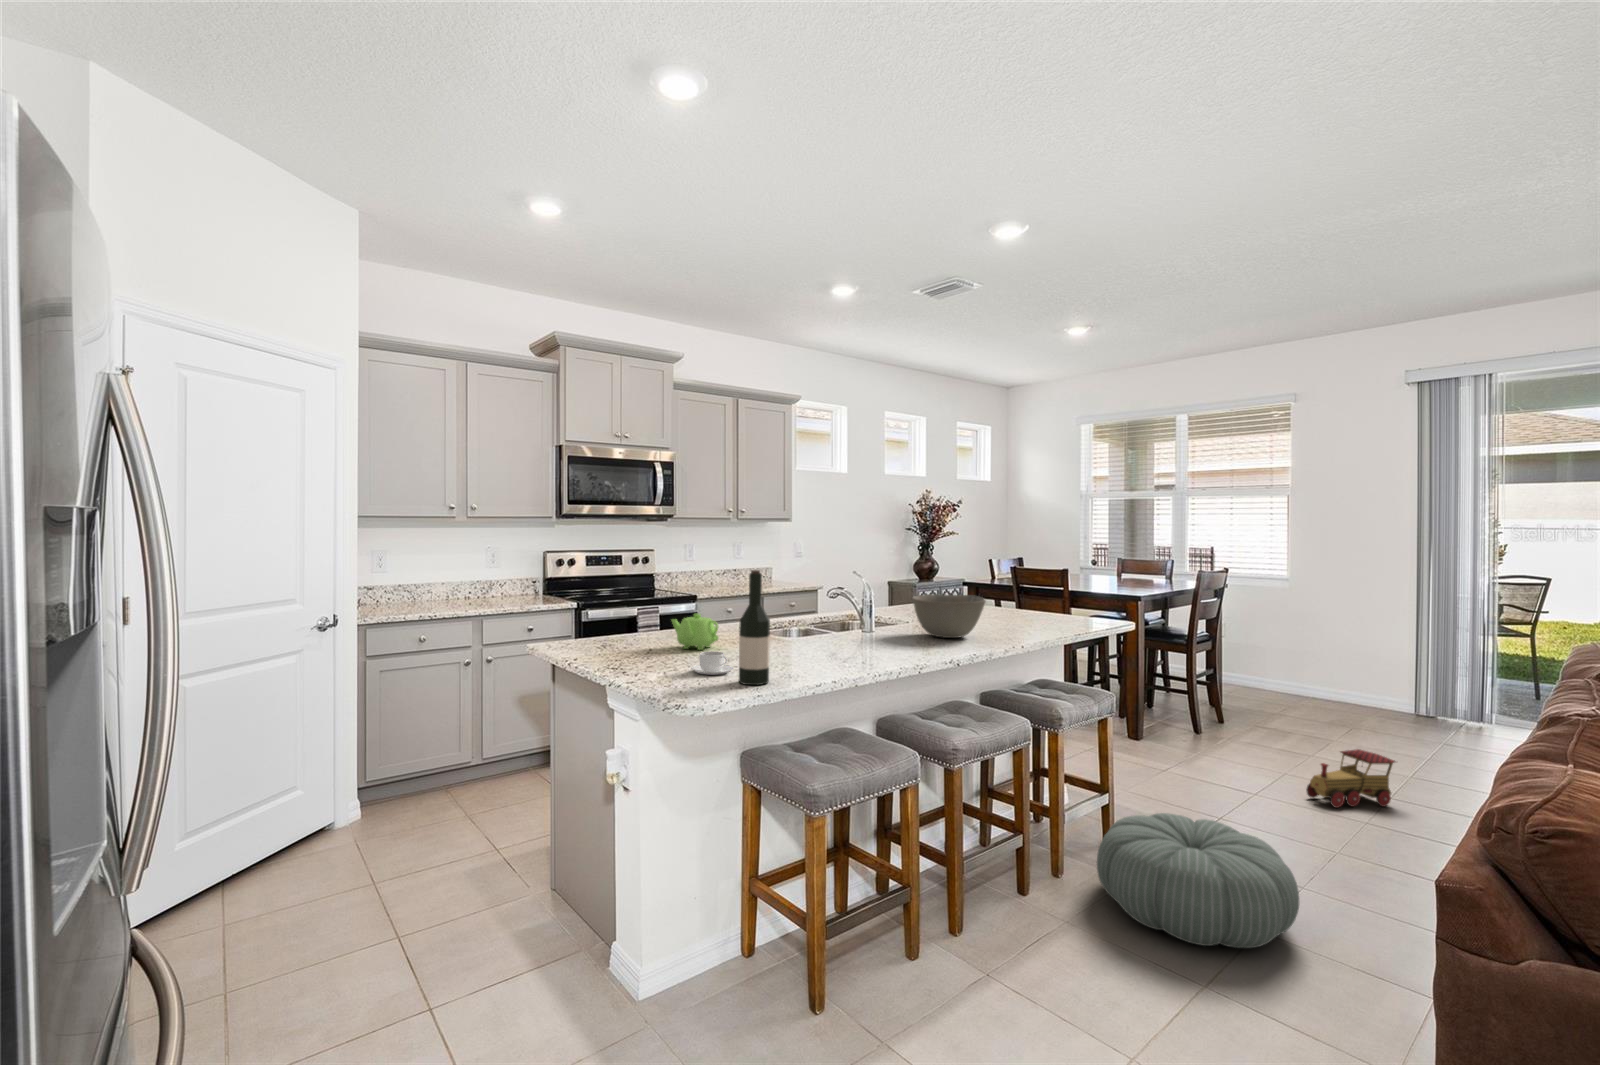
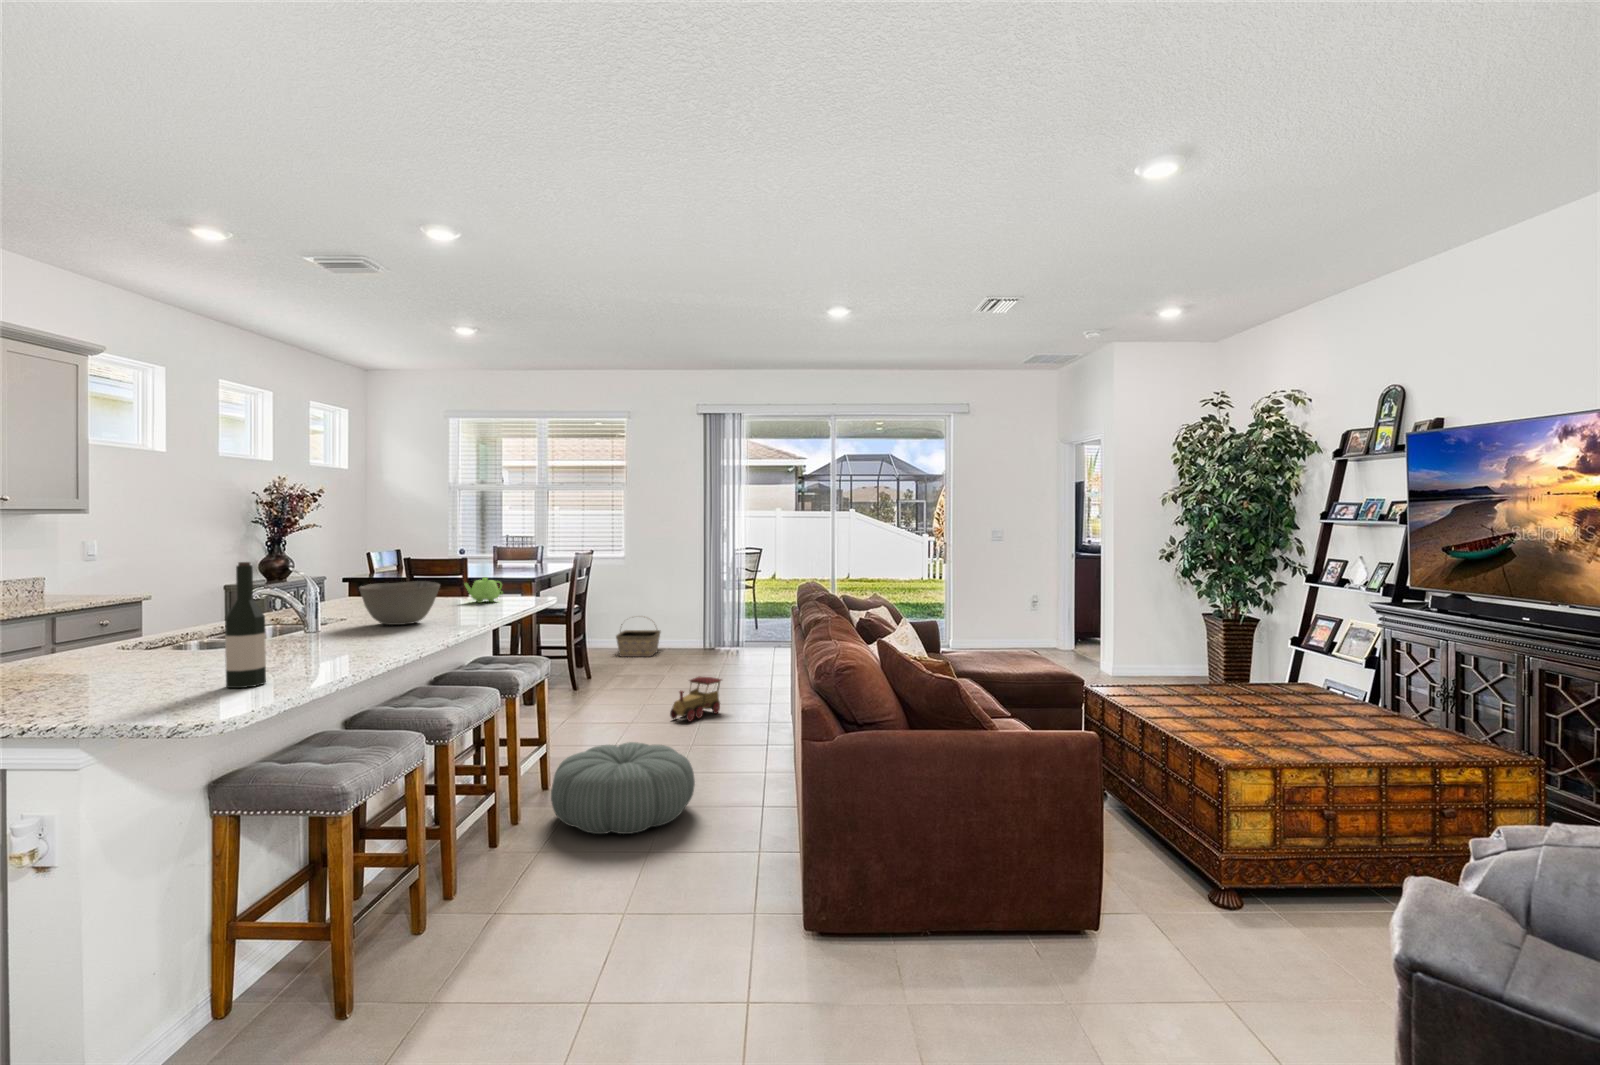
teapot: present [672,613,719,650] -> present [464,577,502,603]
coffee cup: present [691,651,733,675] -> none [137,662,200,689]
basket: none [1260,652,1327,705] -> present [616,624,660,657]

